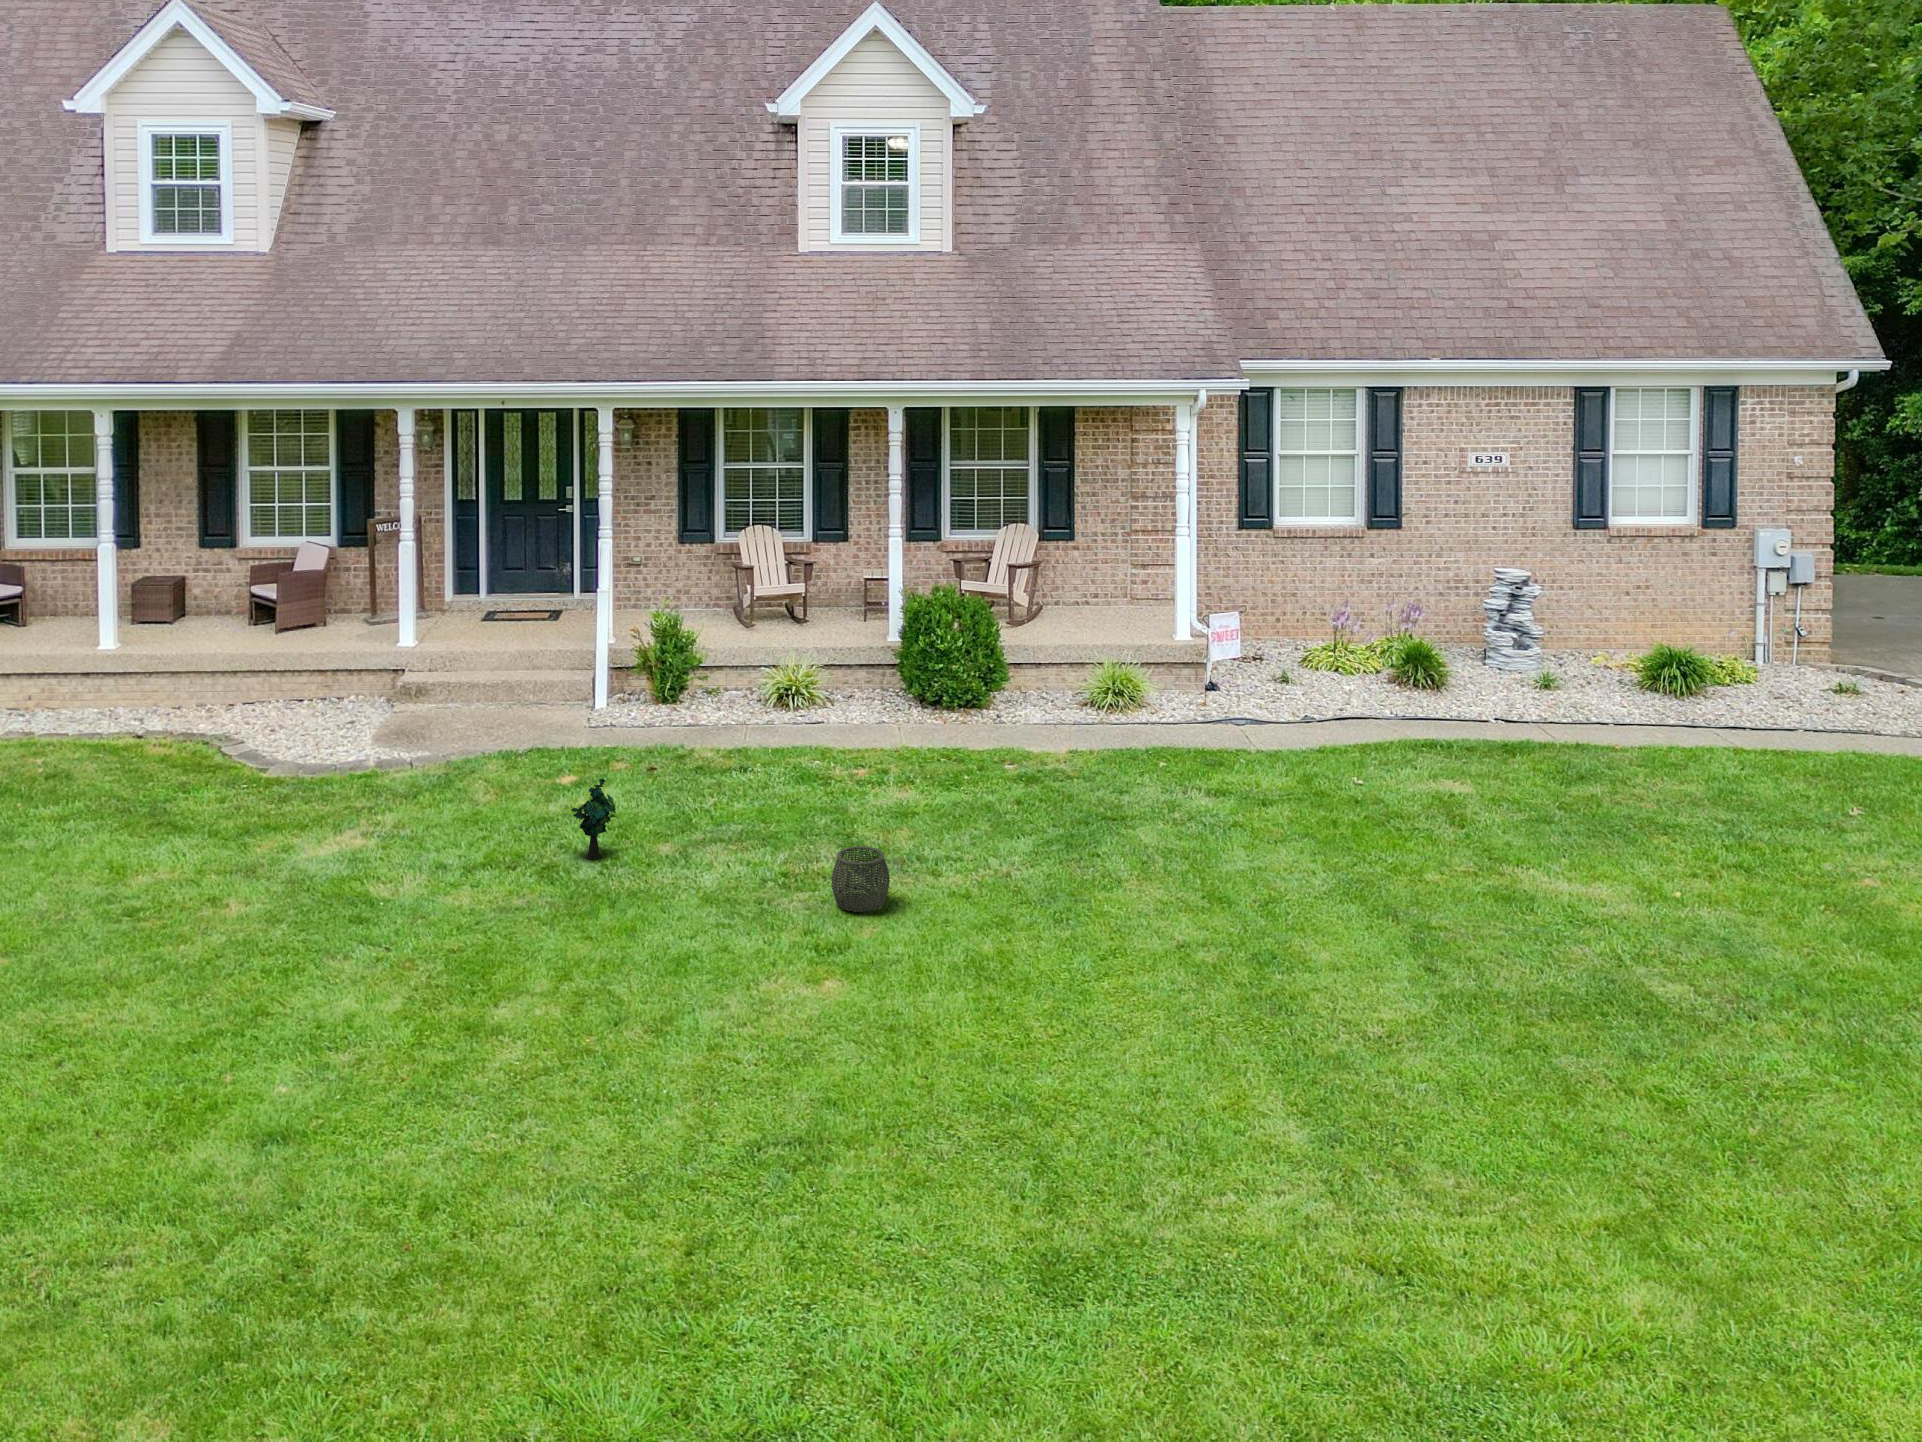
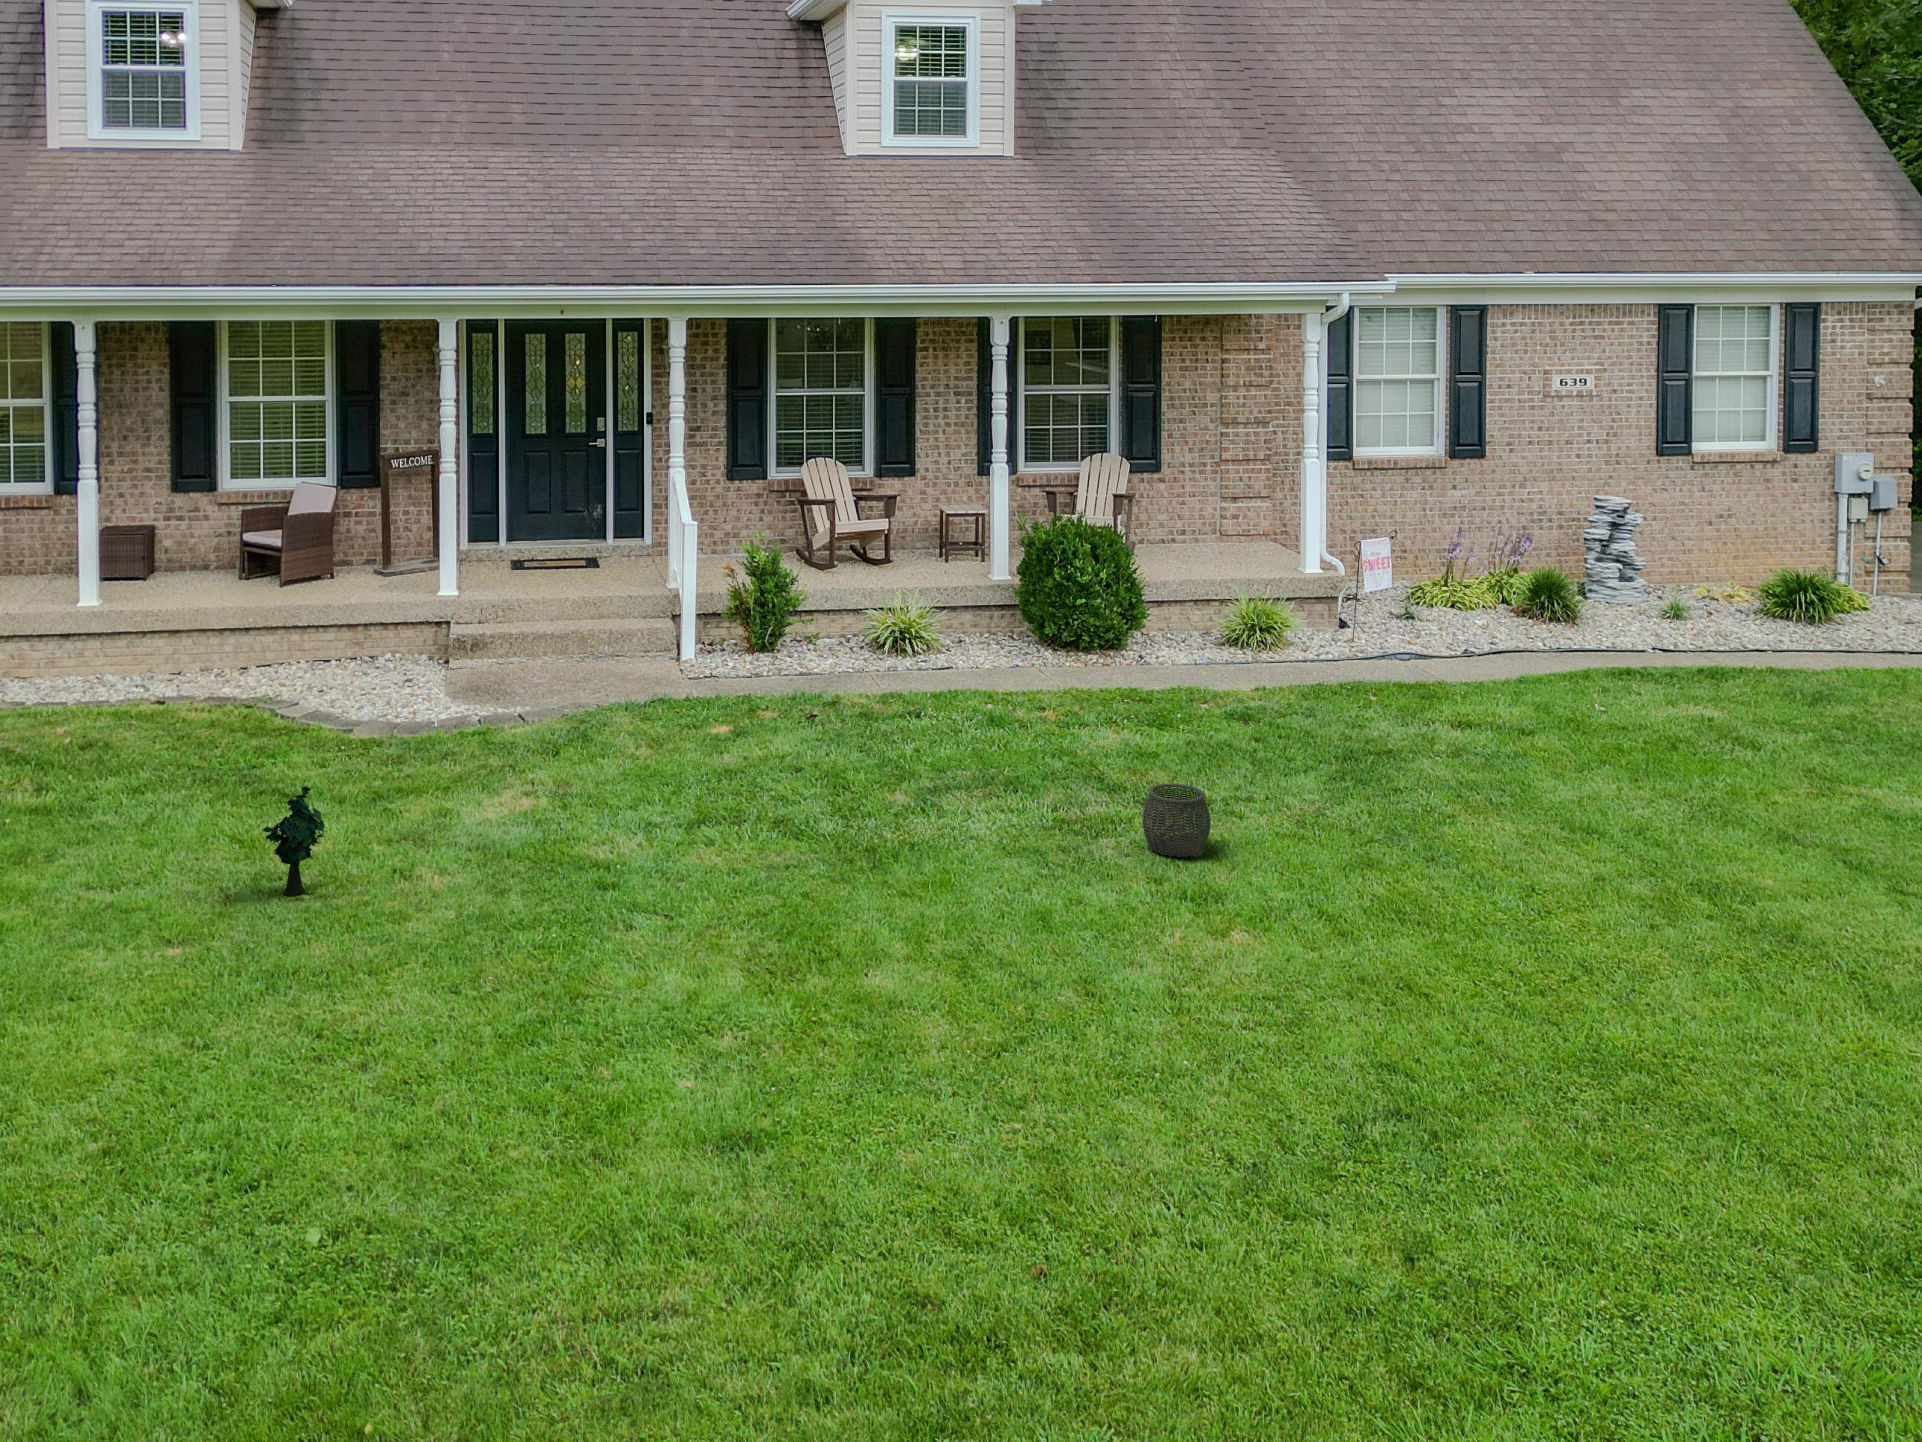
decorative plant: present [571,779,616,860] -> present [262,786,325,896]

